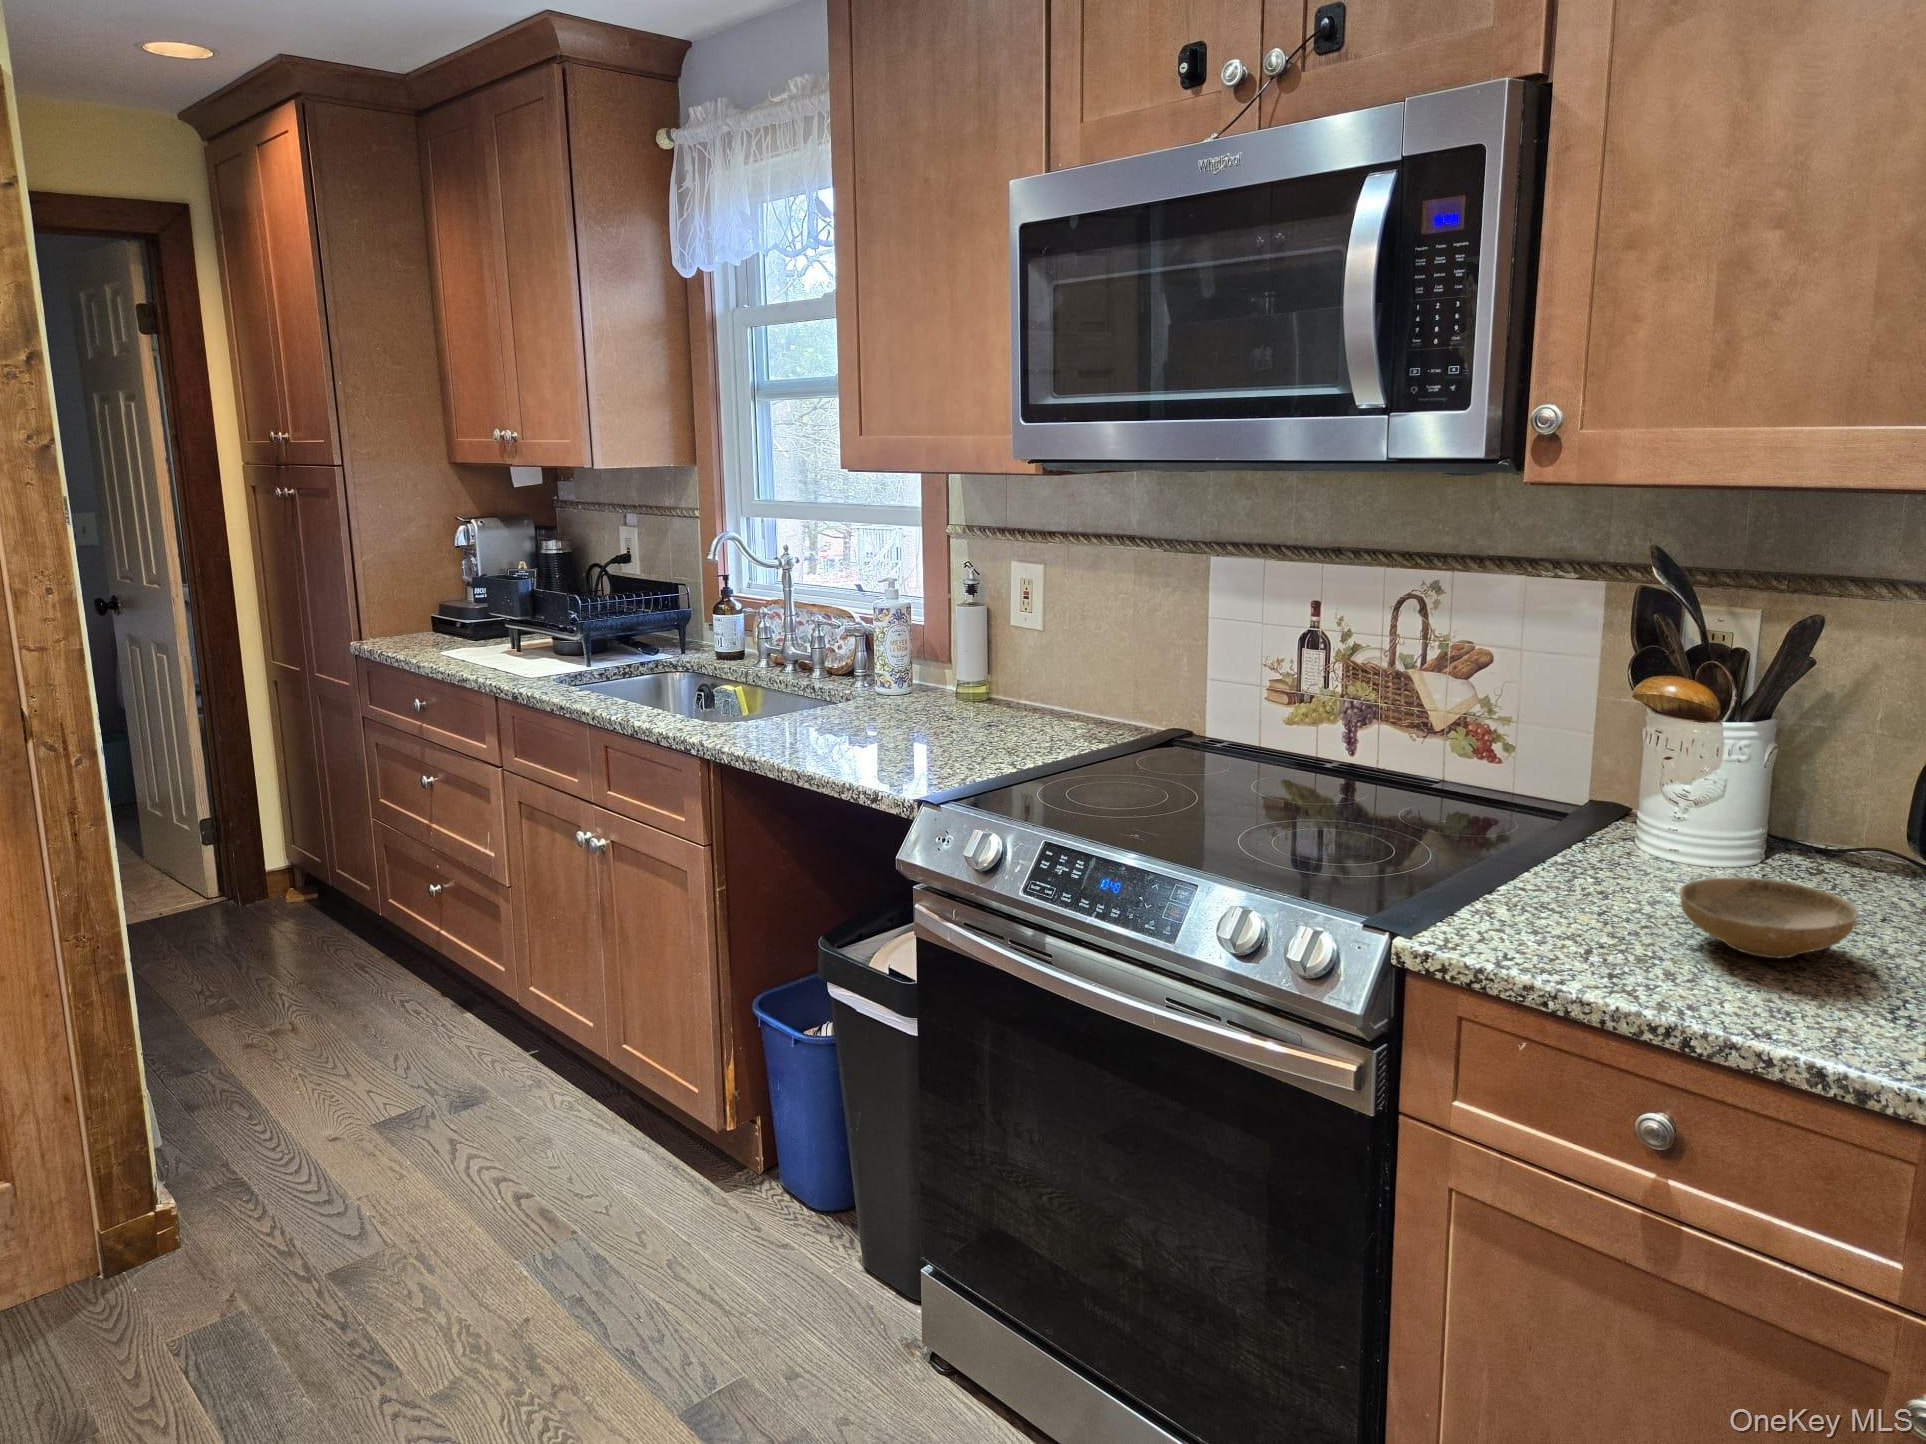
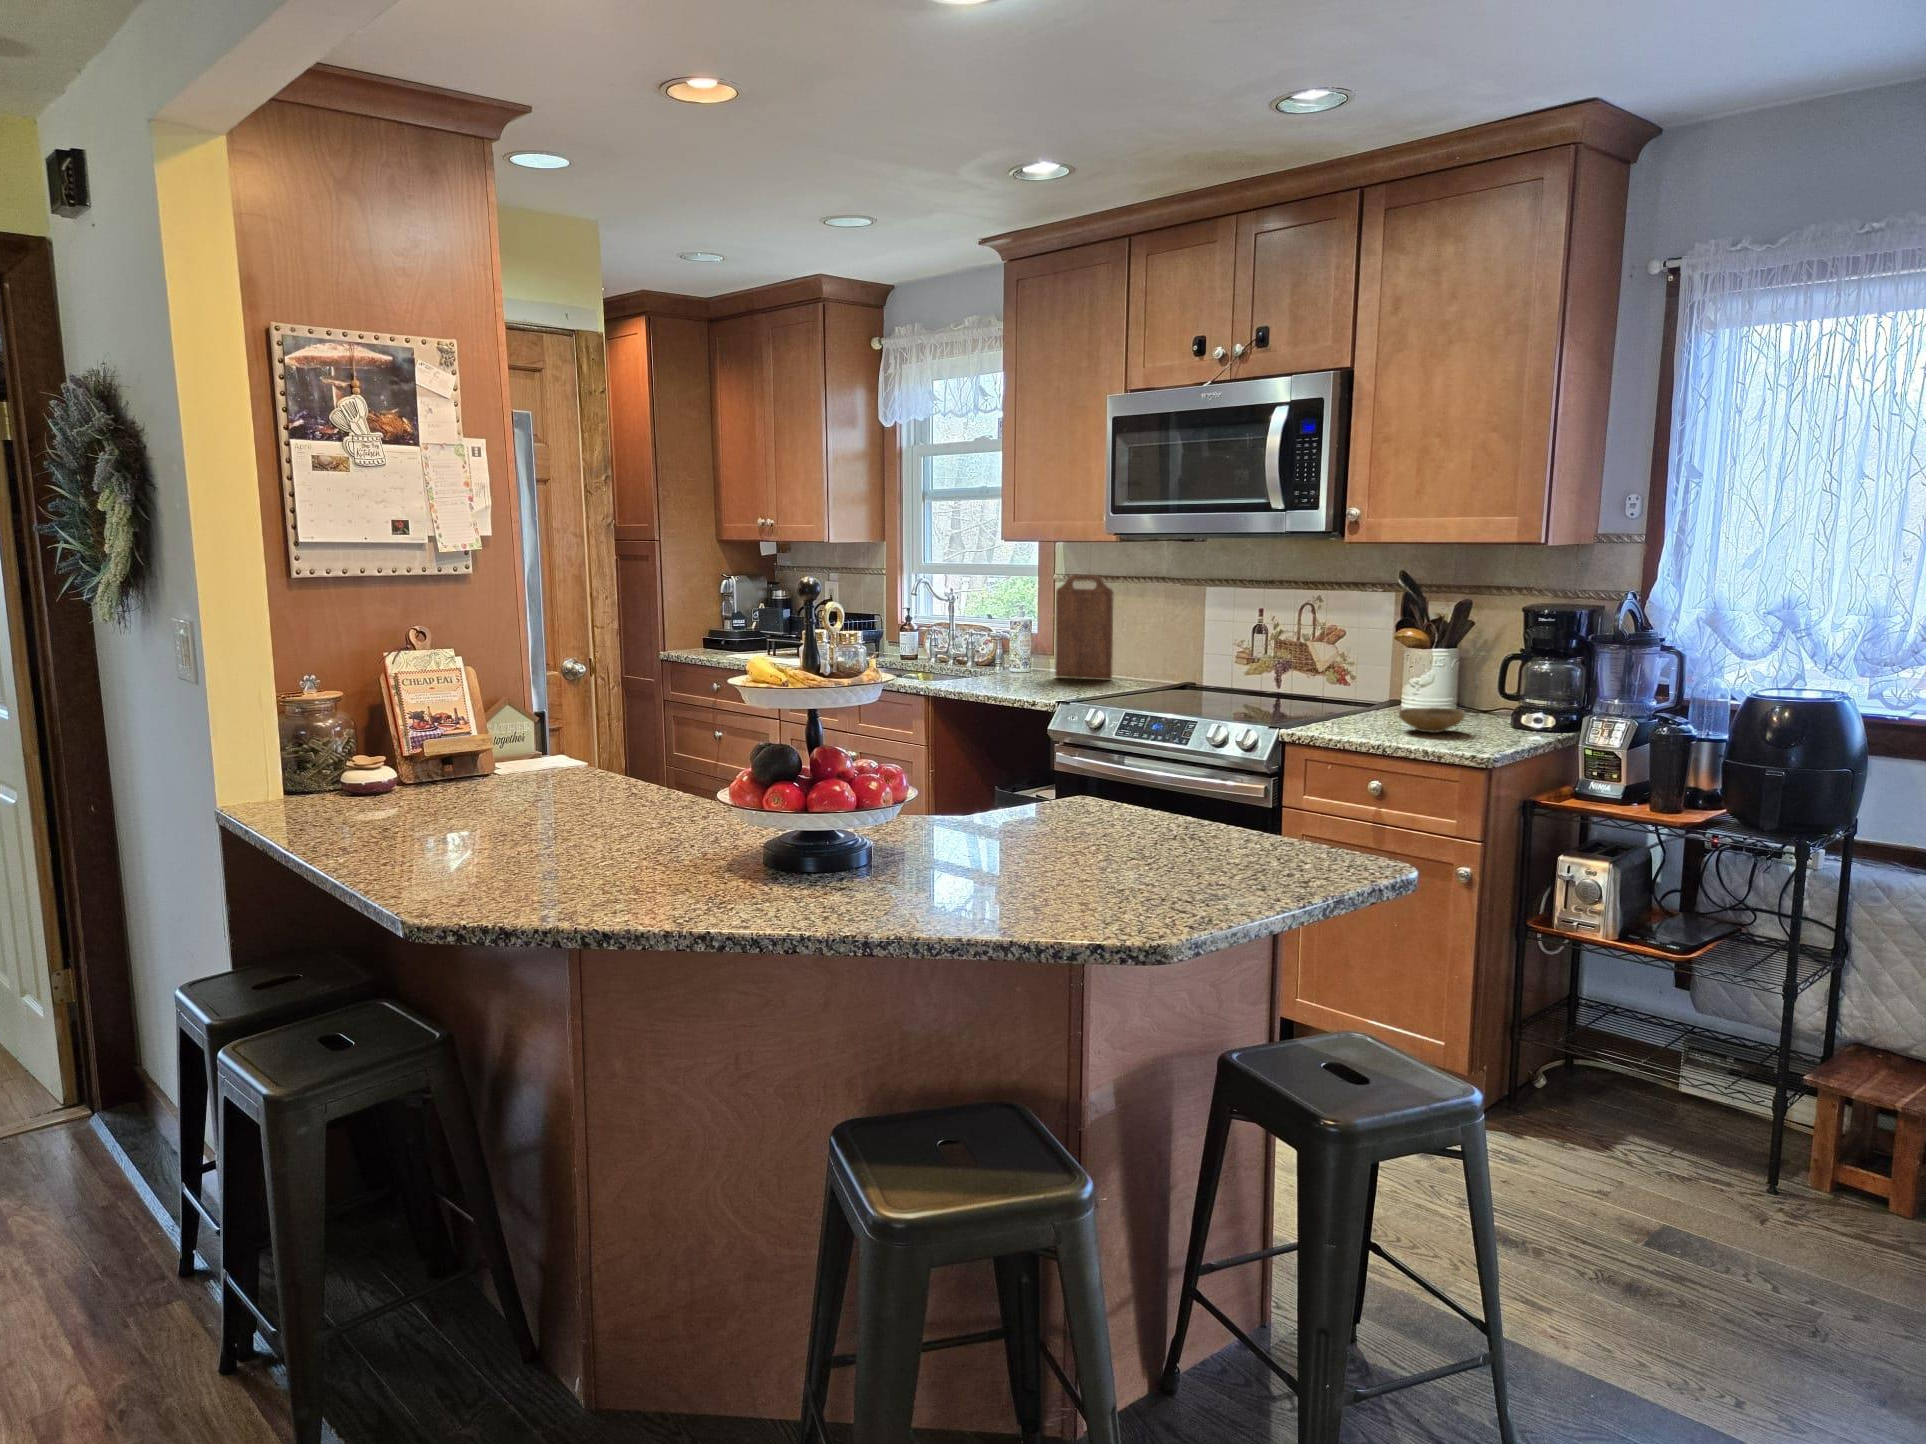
cutting board: none [941,530,1044,718] -> present [1055,575,1113,679]

